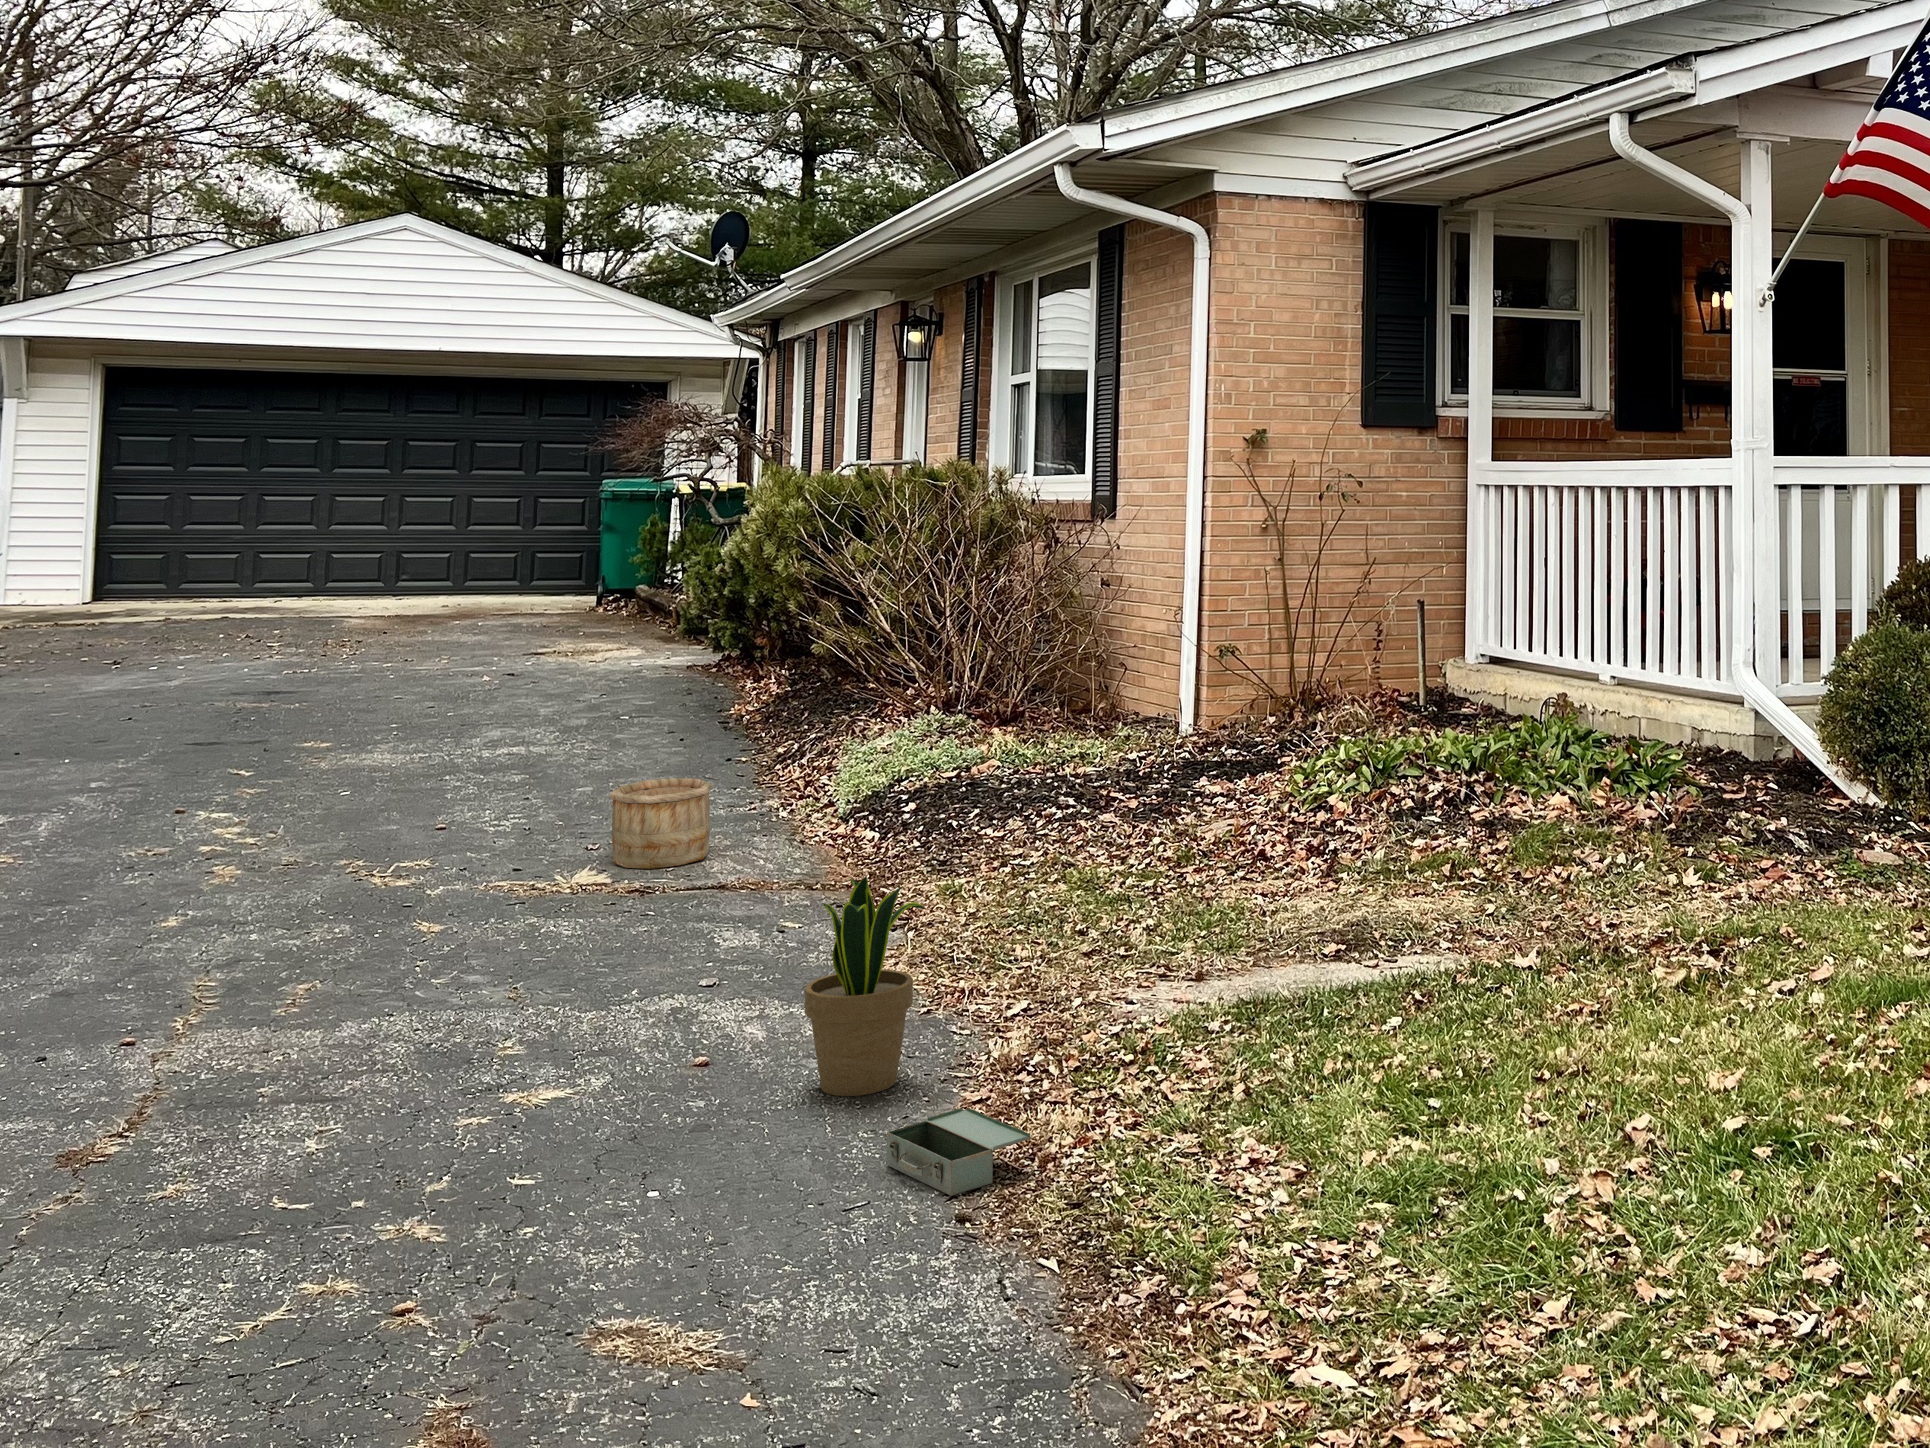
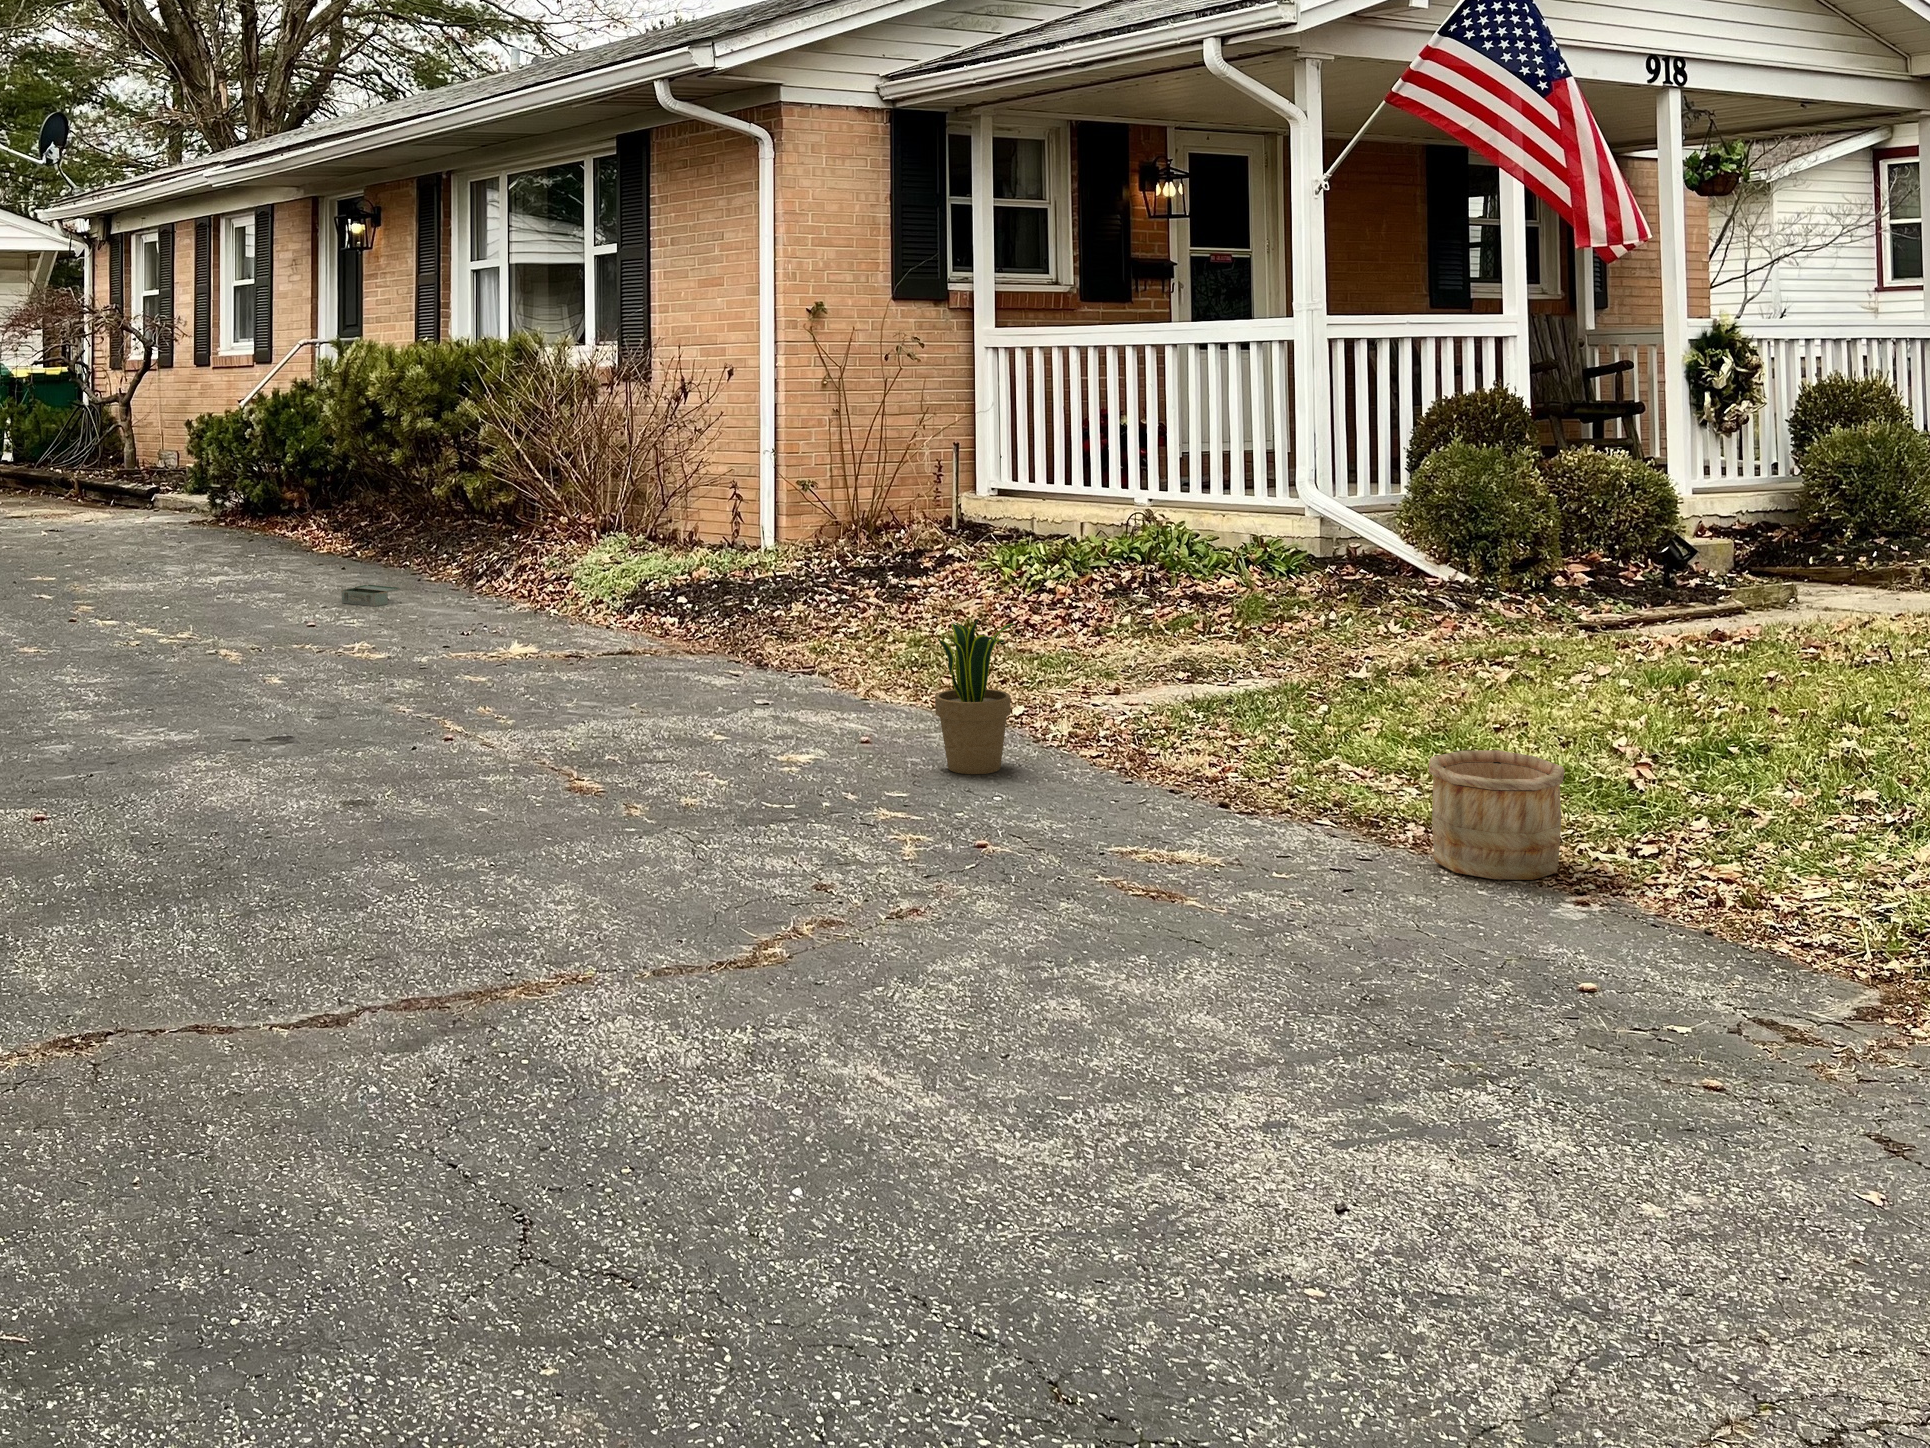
wooden bucket: present [609,778,712,869] -> present [1429,750,1565,880]
toolbox: present [887,1108,1031,1196] -> present [341,585,400,606]

